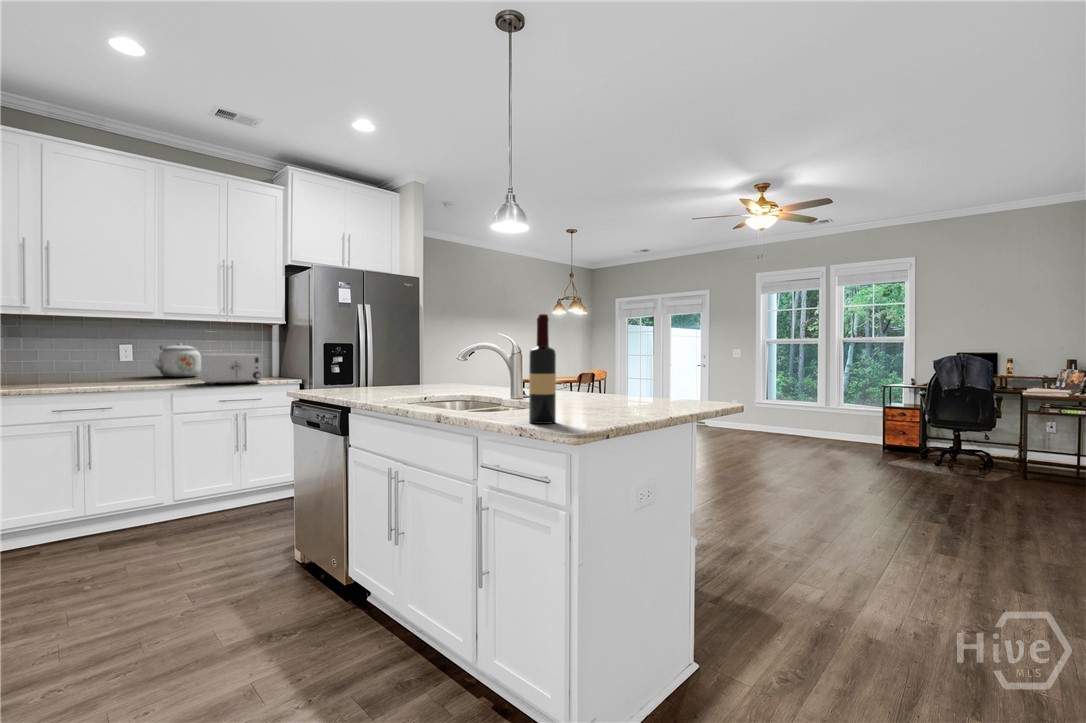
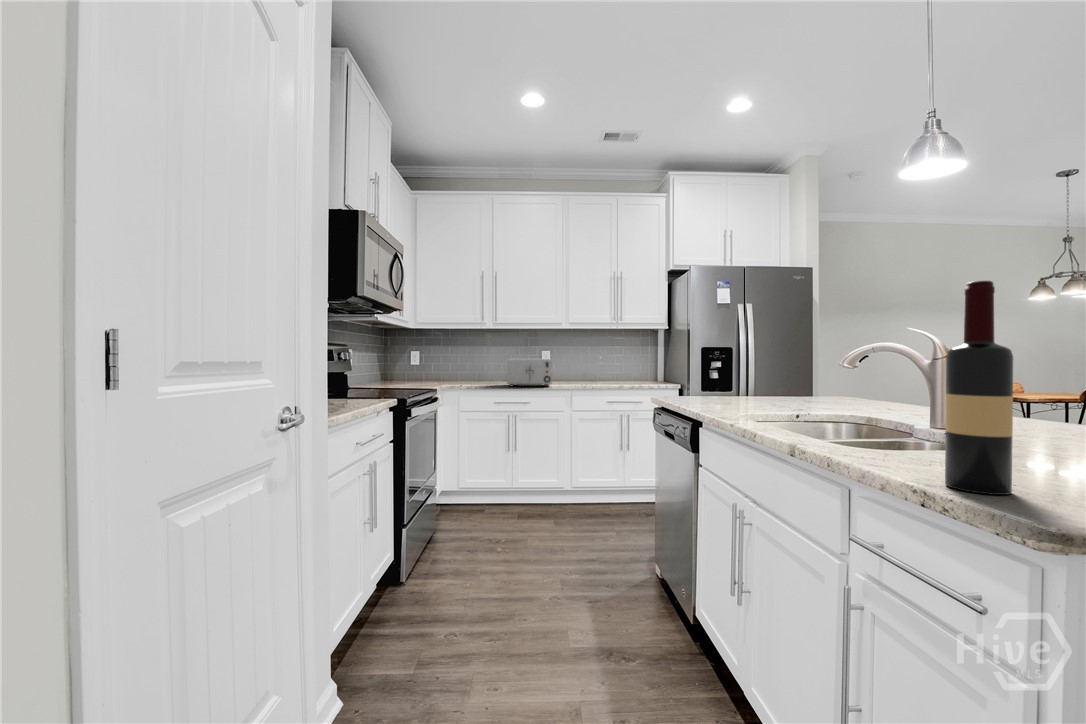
kettle: present [152,343,201,377] -> none [565,349,600,378]
toaster: present [201,354,262,384] -> present [507,359,552,386]

